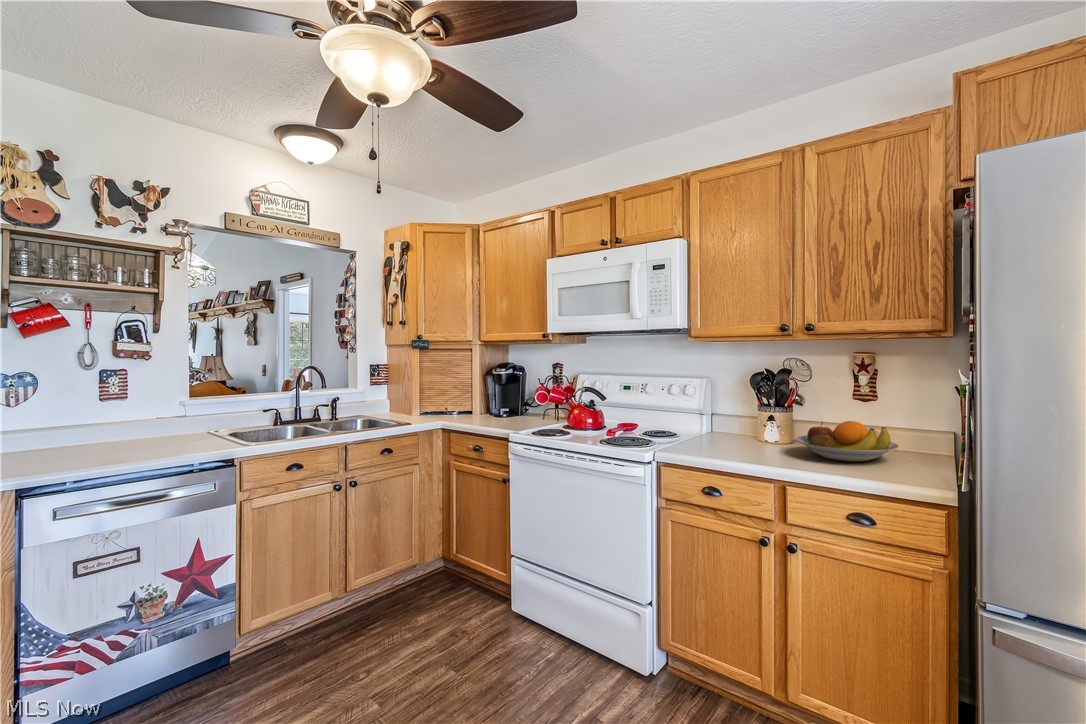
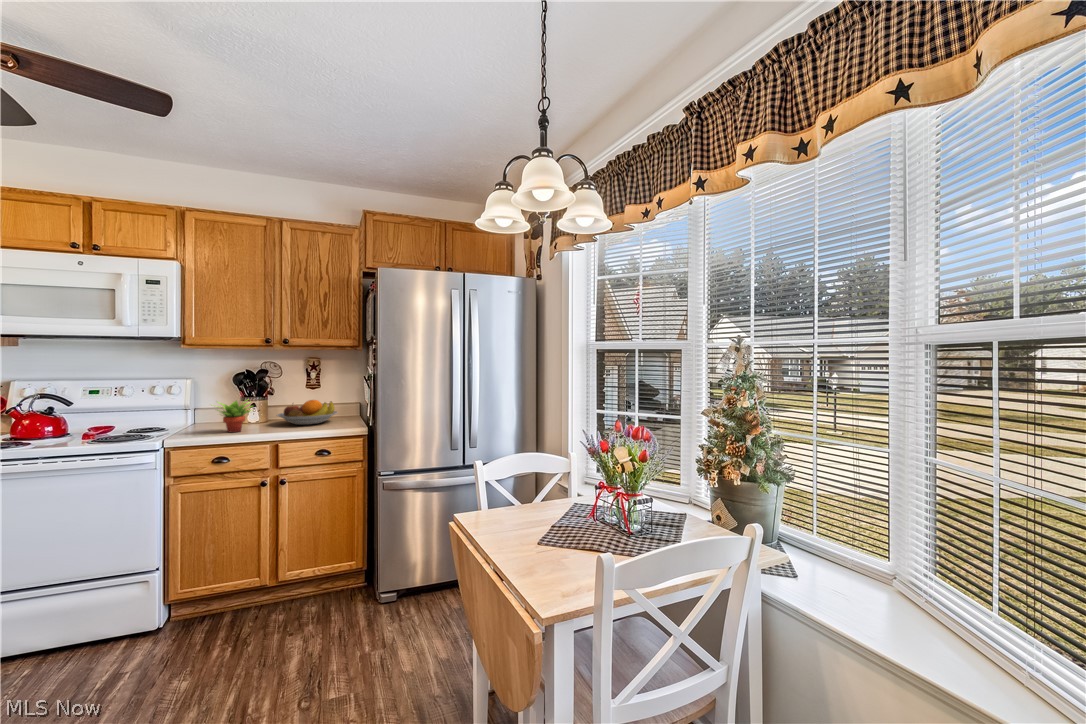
succulent plant: none [707,410,762,456] -> present [217,401,249,432]

